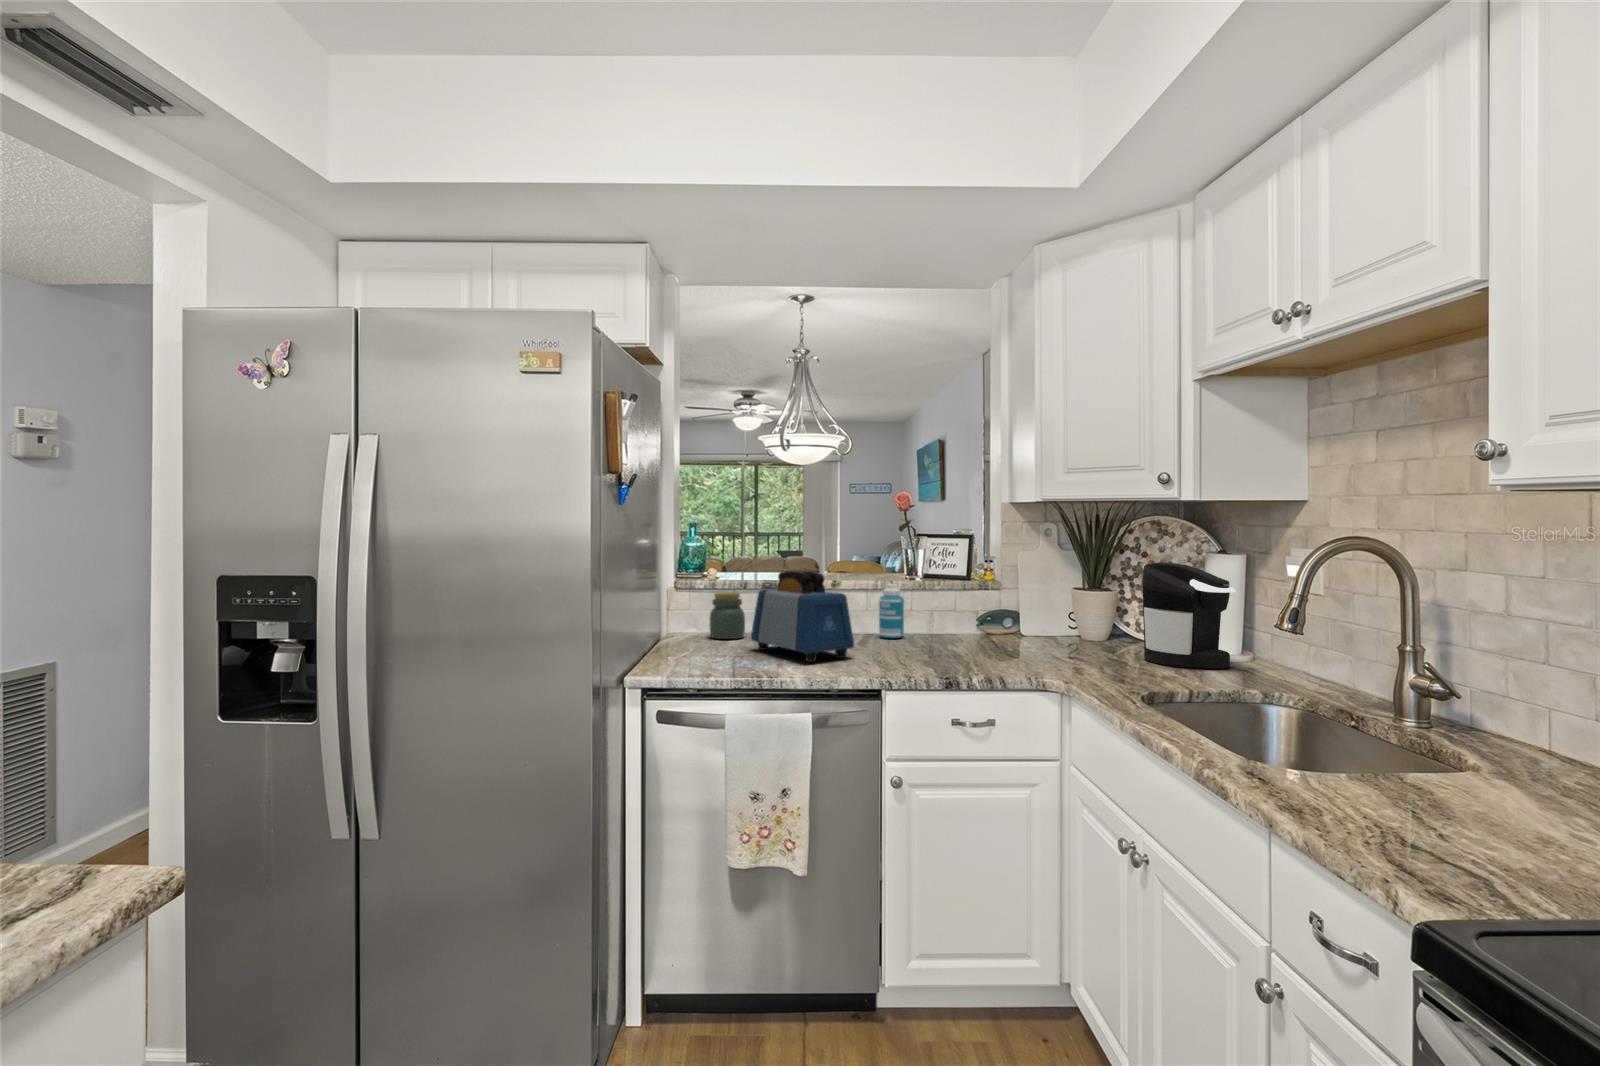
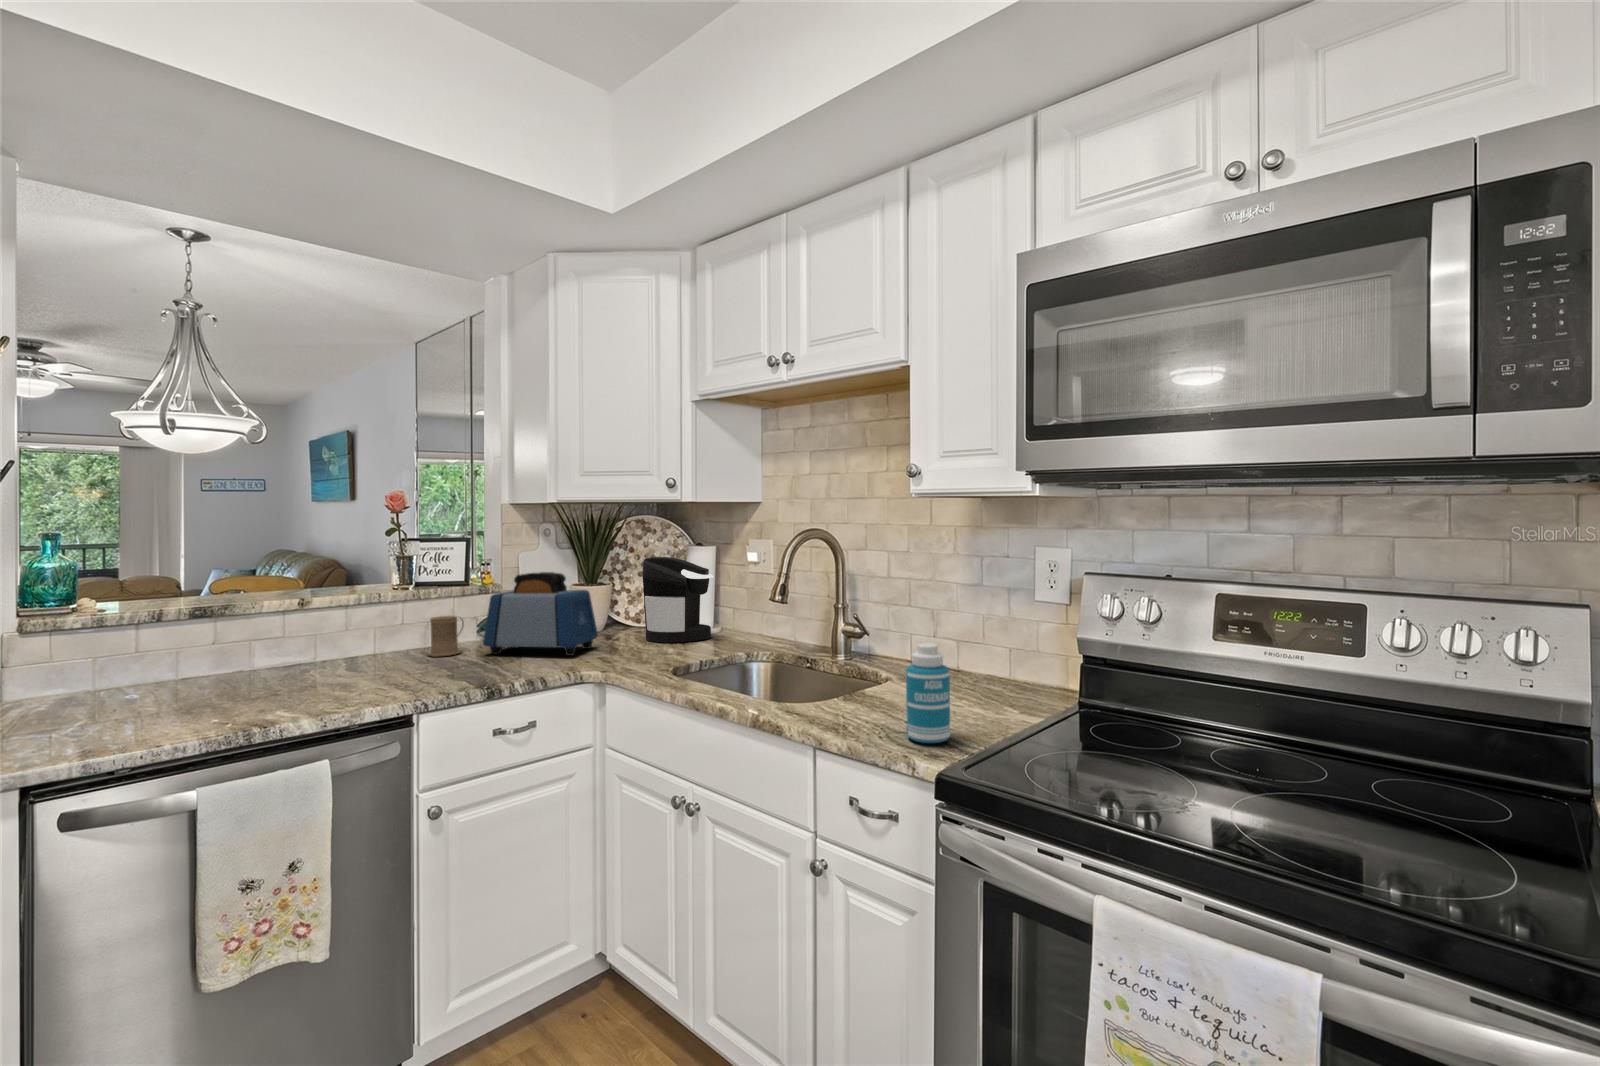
toaster: present [751,571,854,662] -> present [483,572,598,656]
bottle: present [879,584,904,638] -> present [906,643,950,743]
jar: present [710,592,745,639] -> none [103,627,169,694]
mug: none [922,607,956,645] -> present [429,616,464,657]

